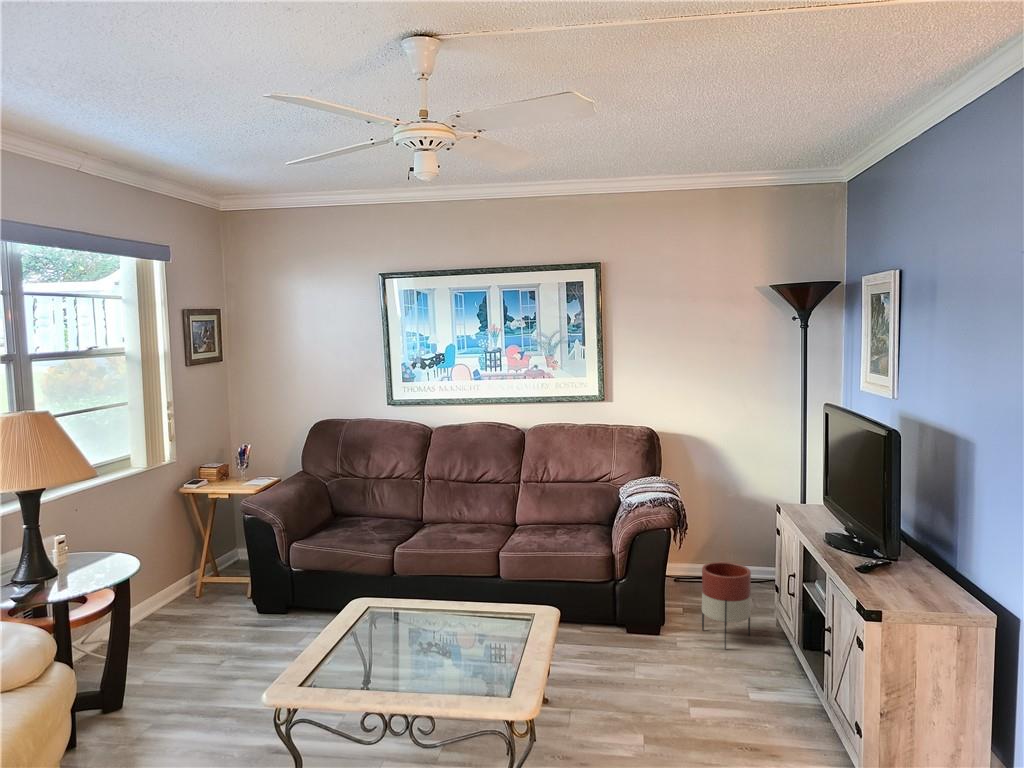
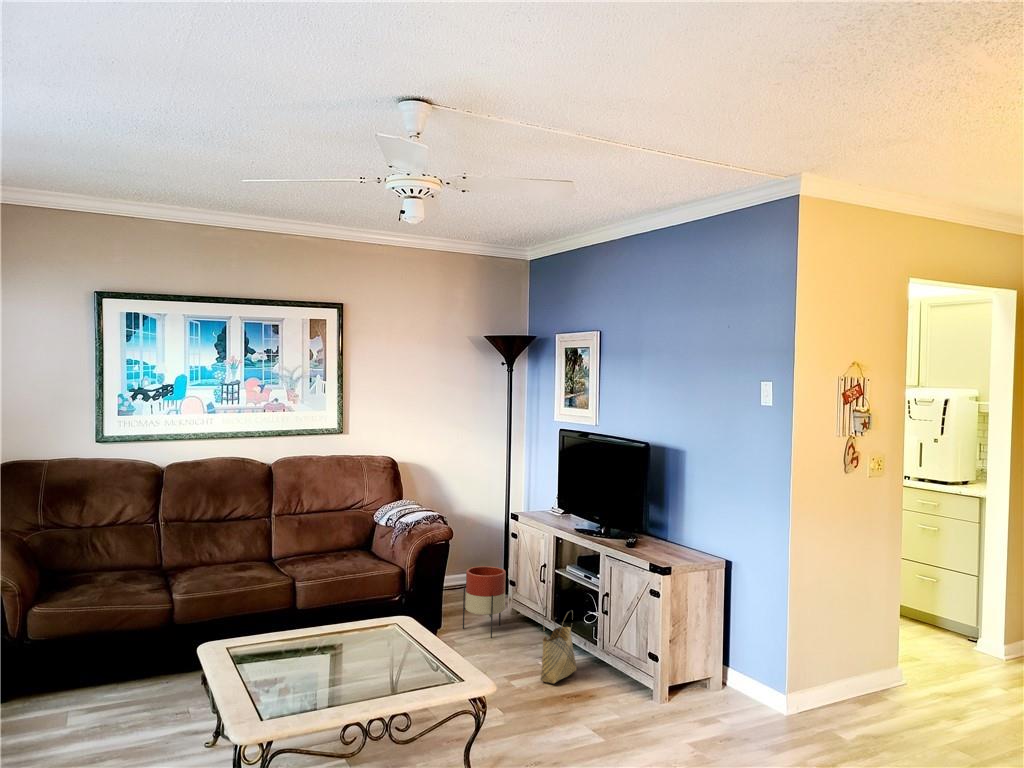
woven basket: none [736,631,794,731] -> present [541,607,576,684]

